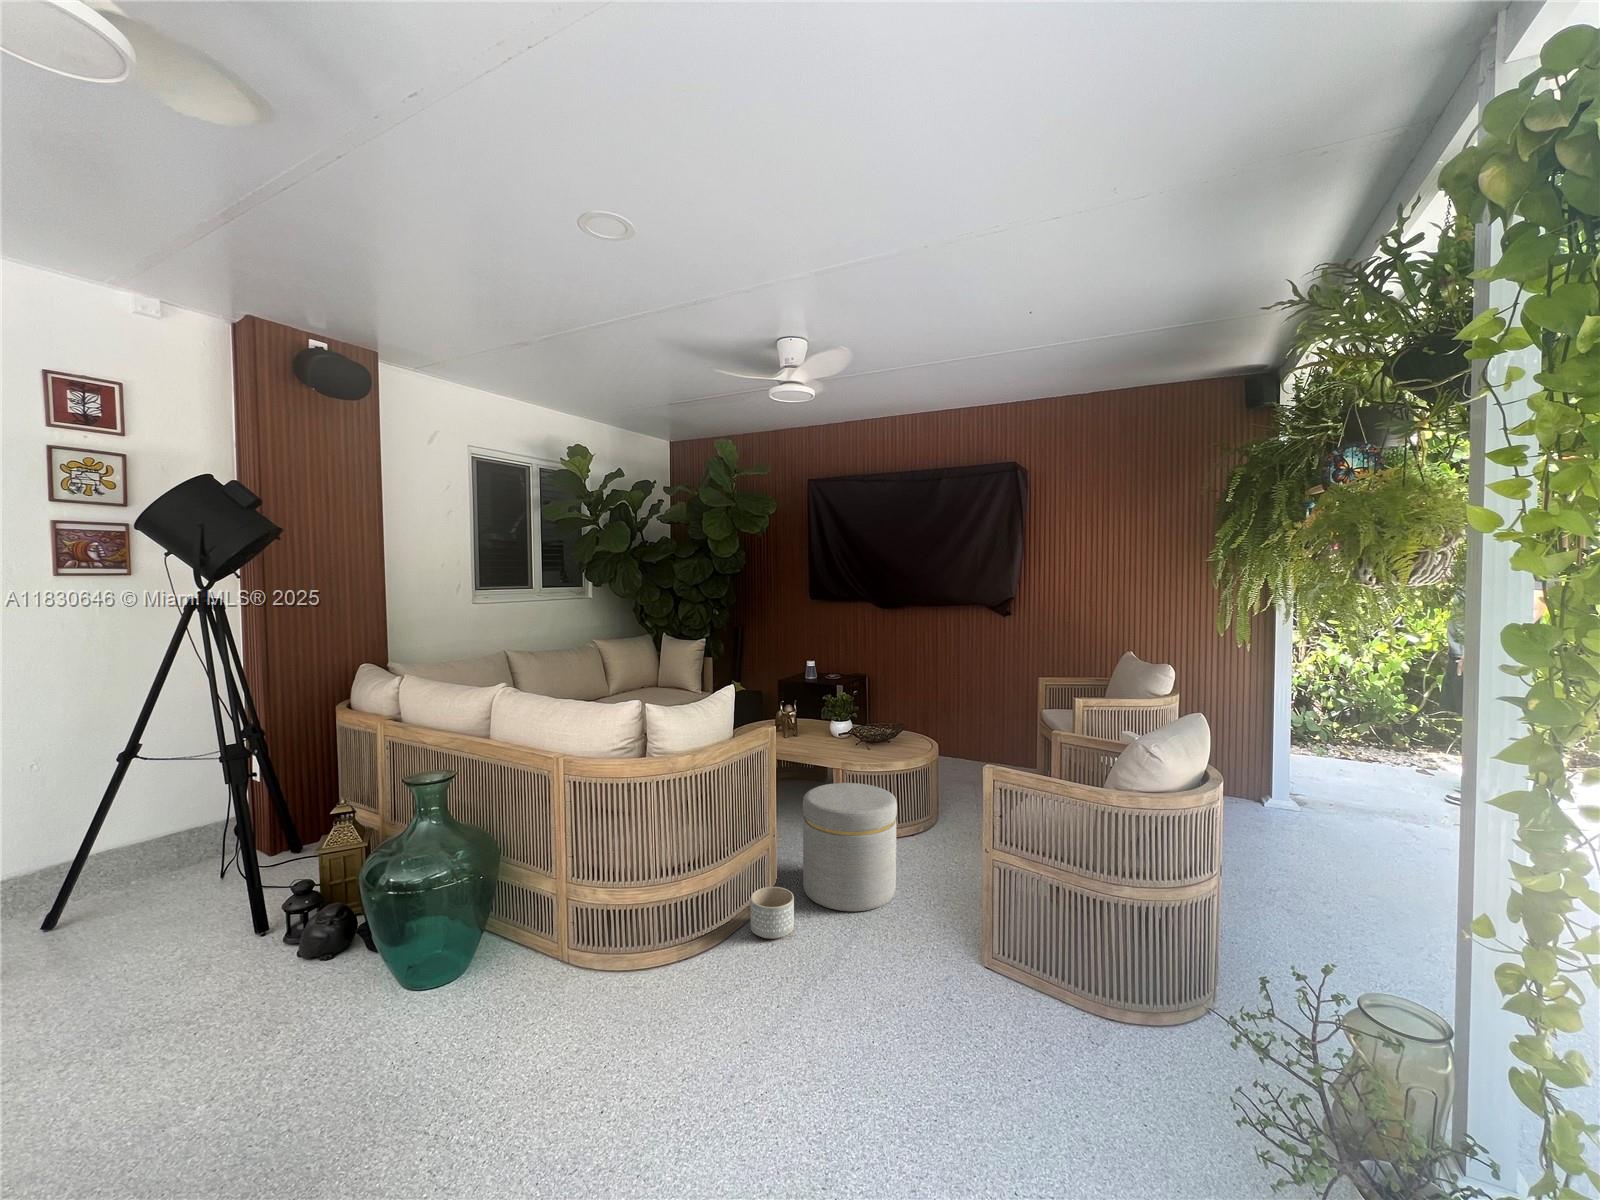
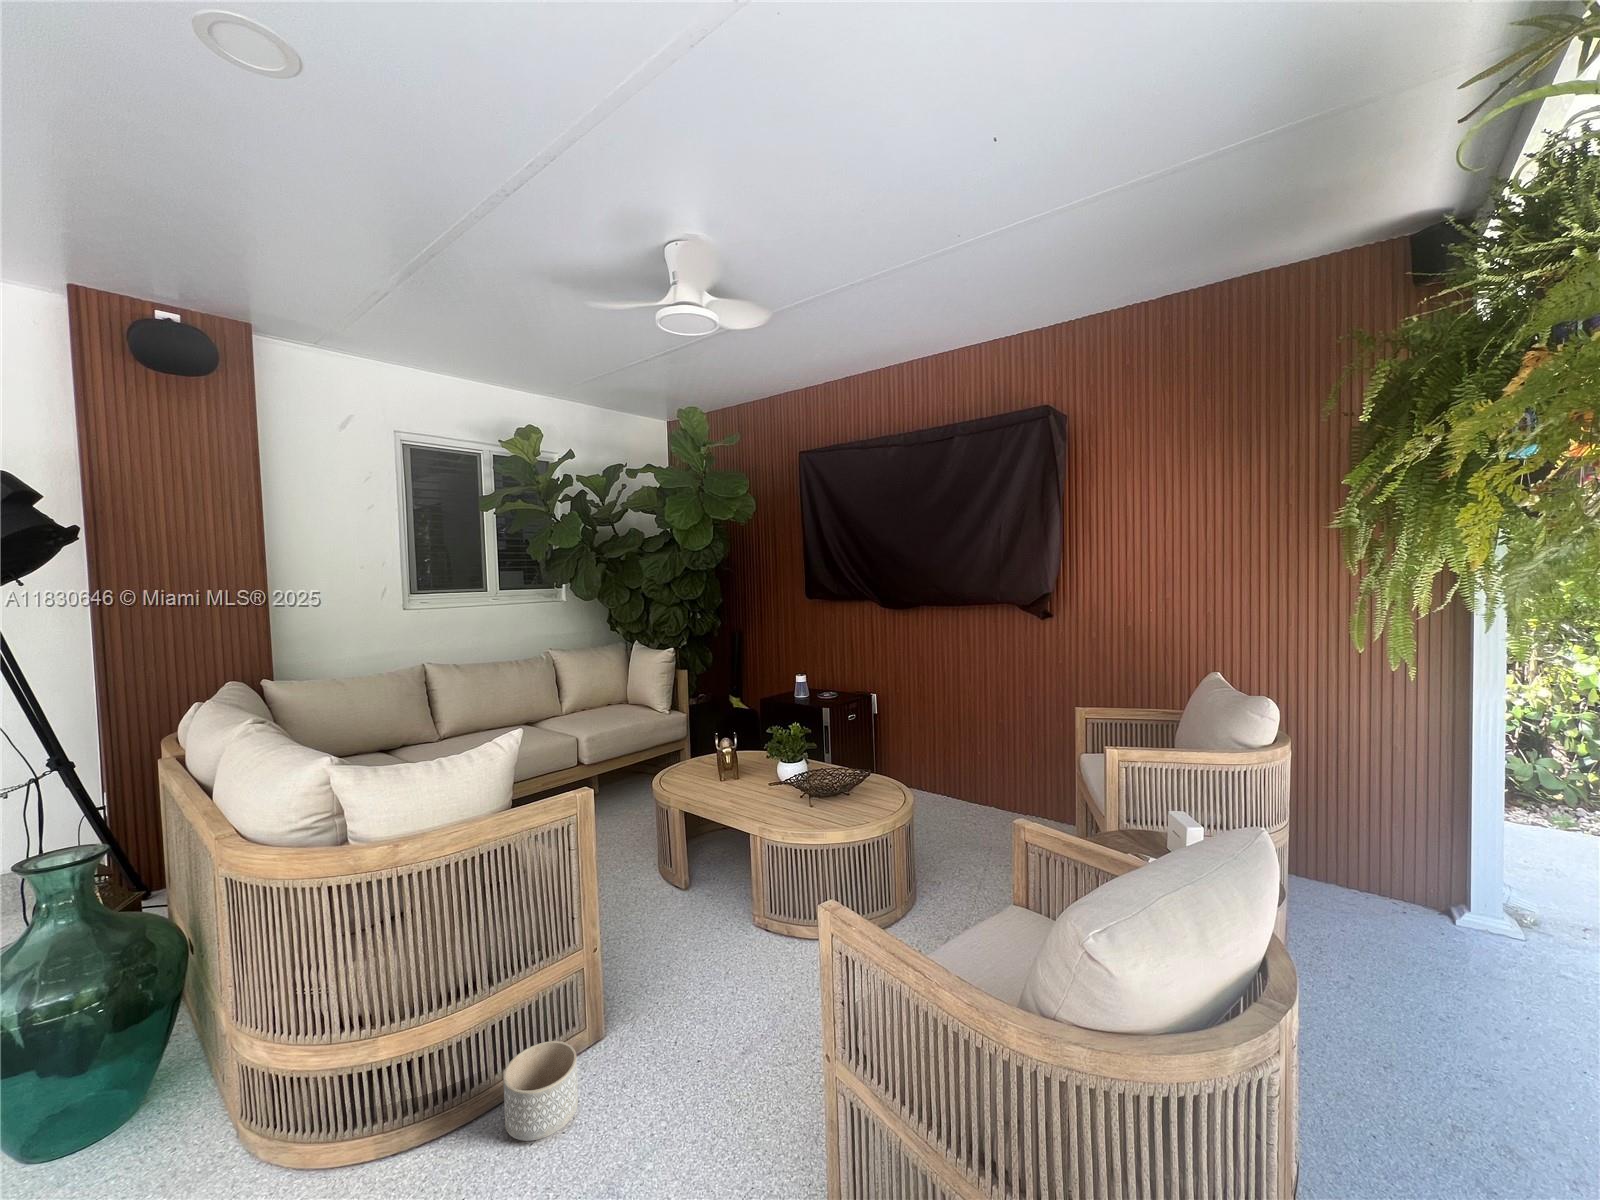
ottoman: present [803,783,897,911] -> none [634,868,780,1091]

